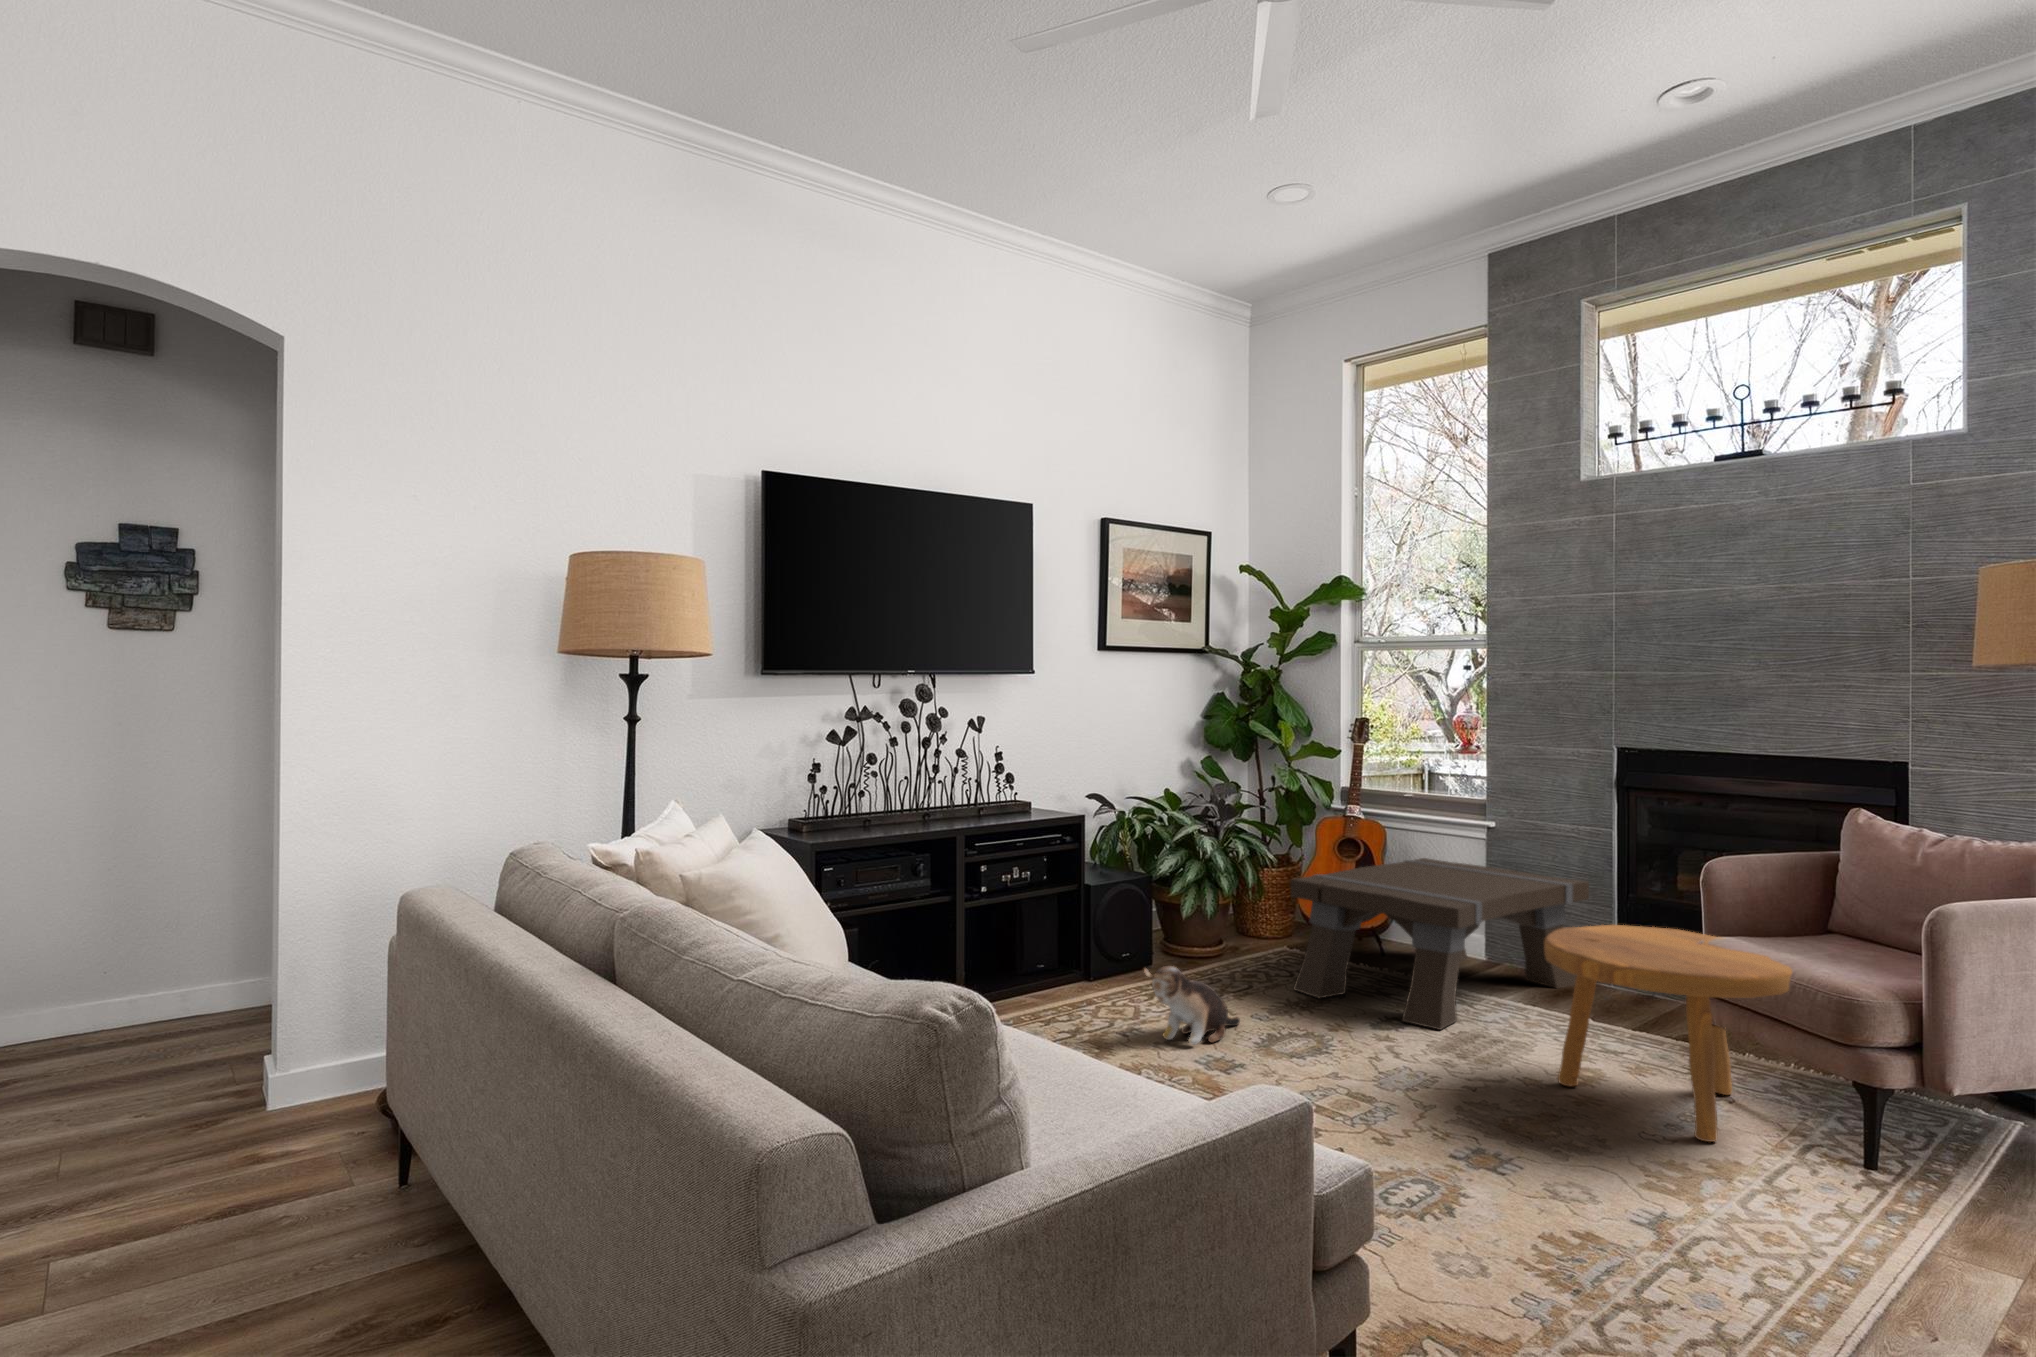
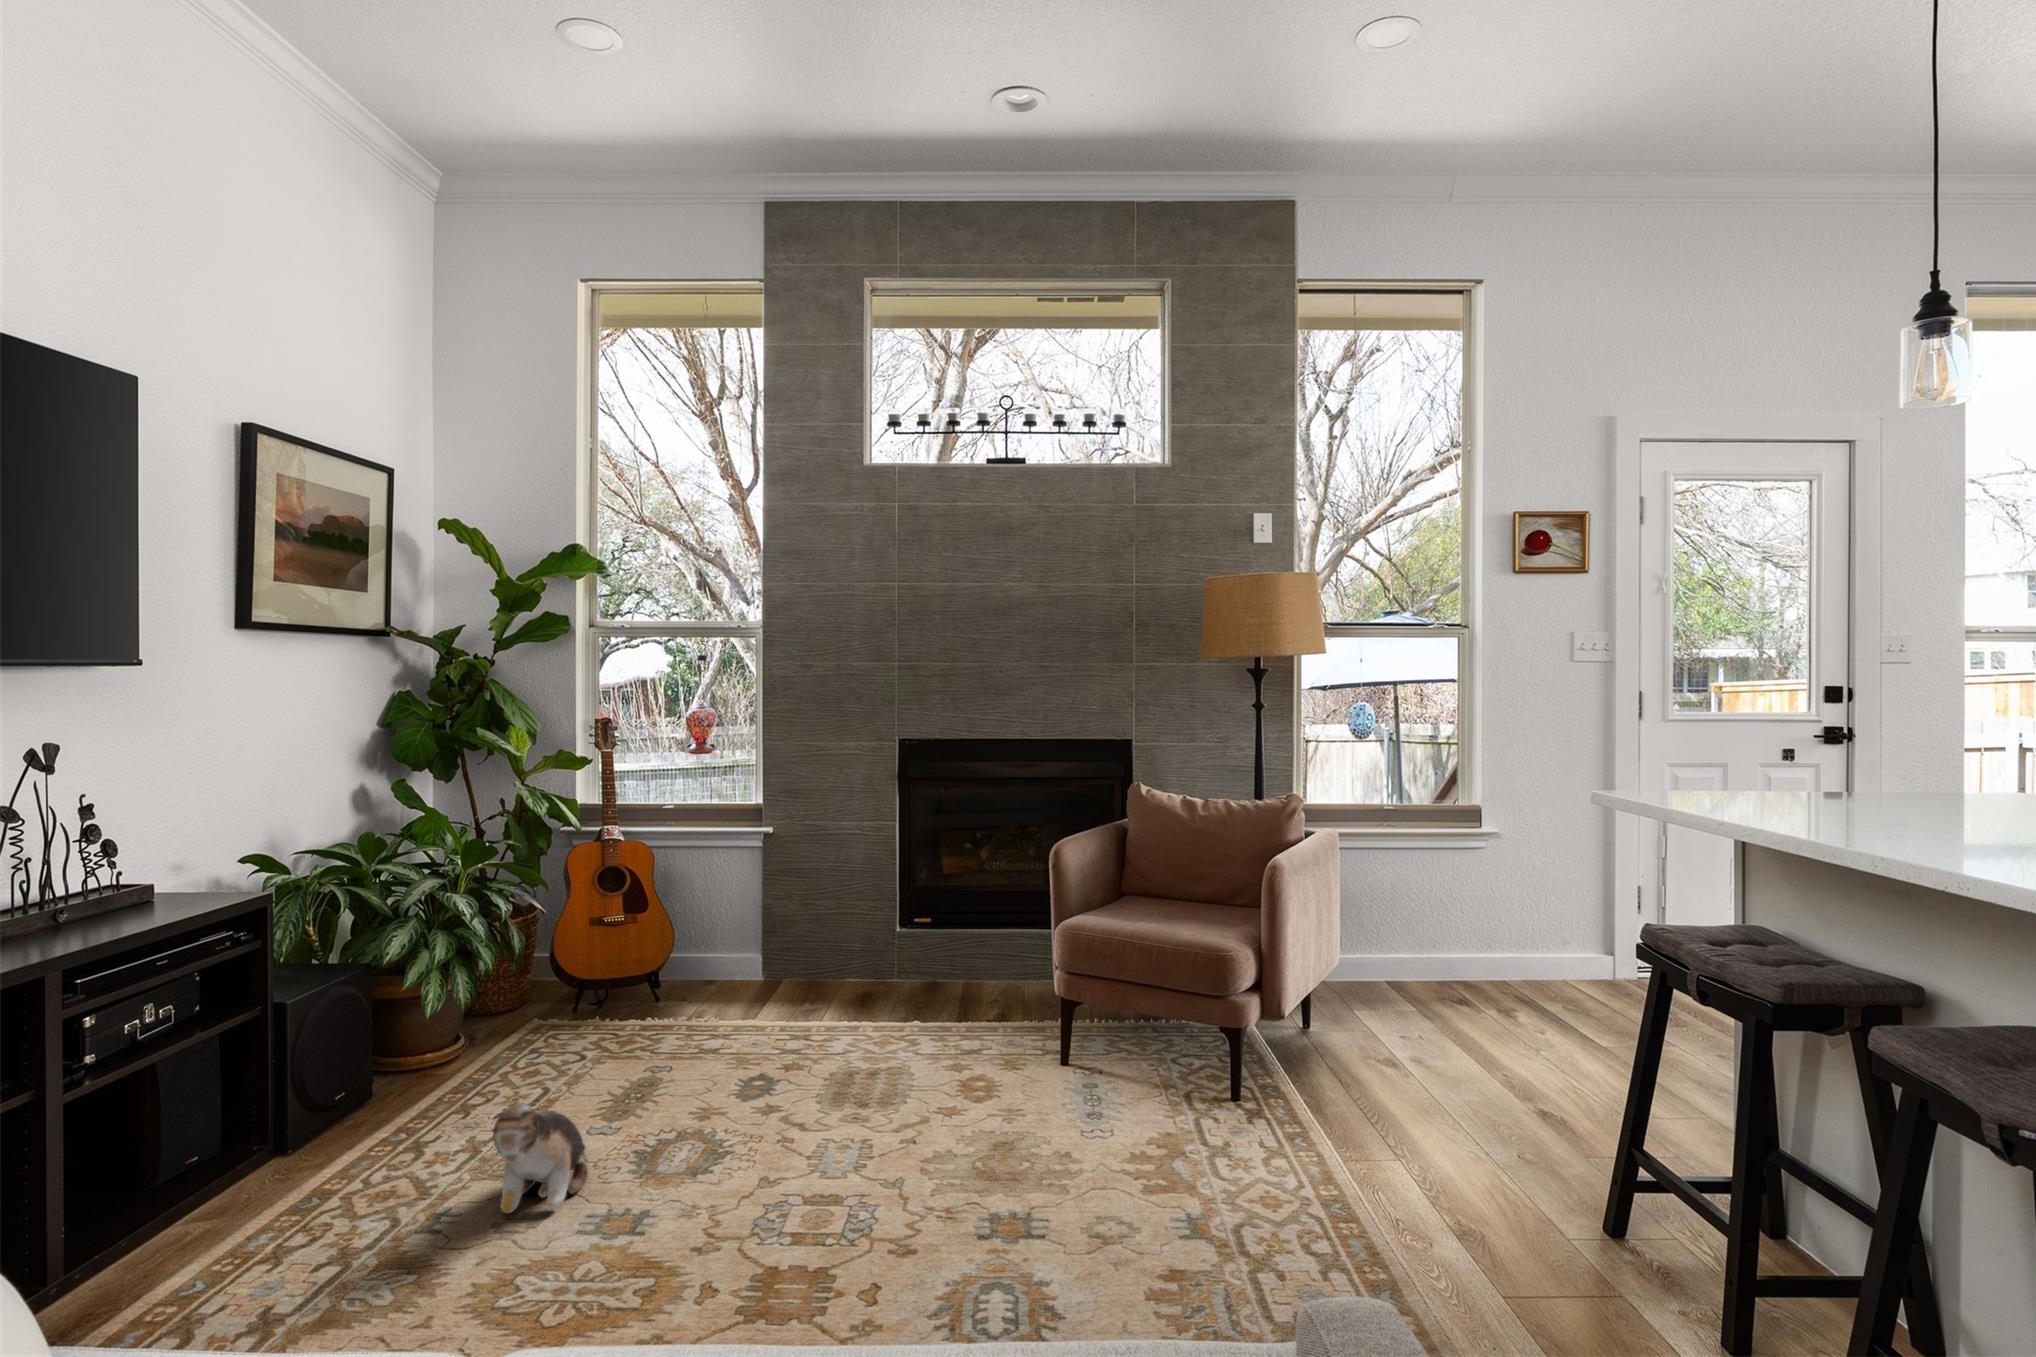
coffee table: present [1291,858,1589,1030] -> none [595,878,881,1083]
footstool: present [1545,925,1792,1142] -> none [956,920,1174,1128]

